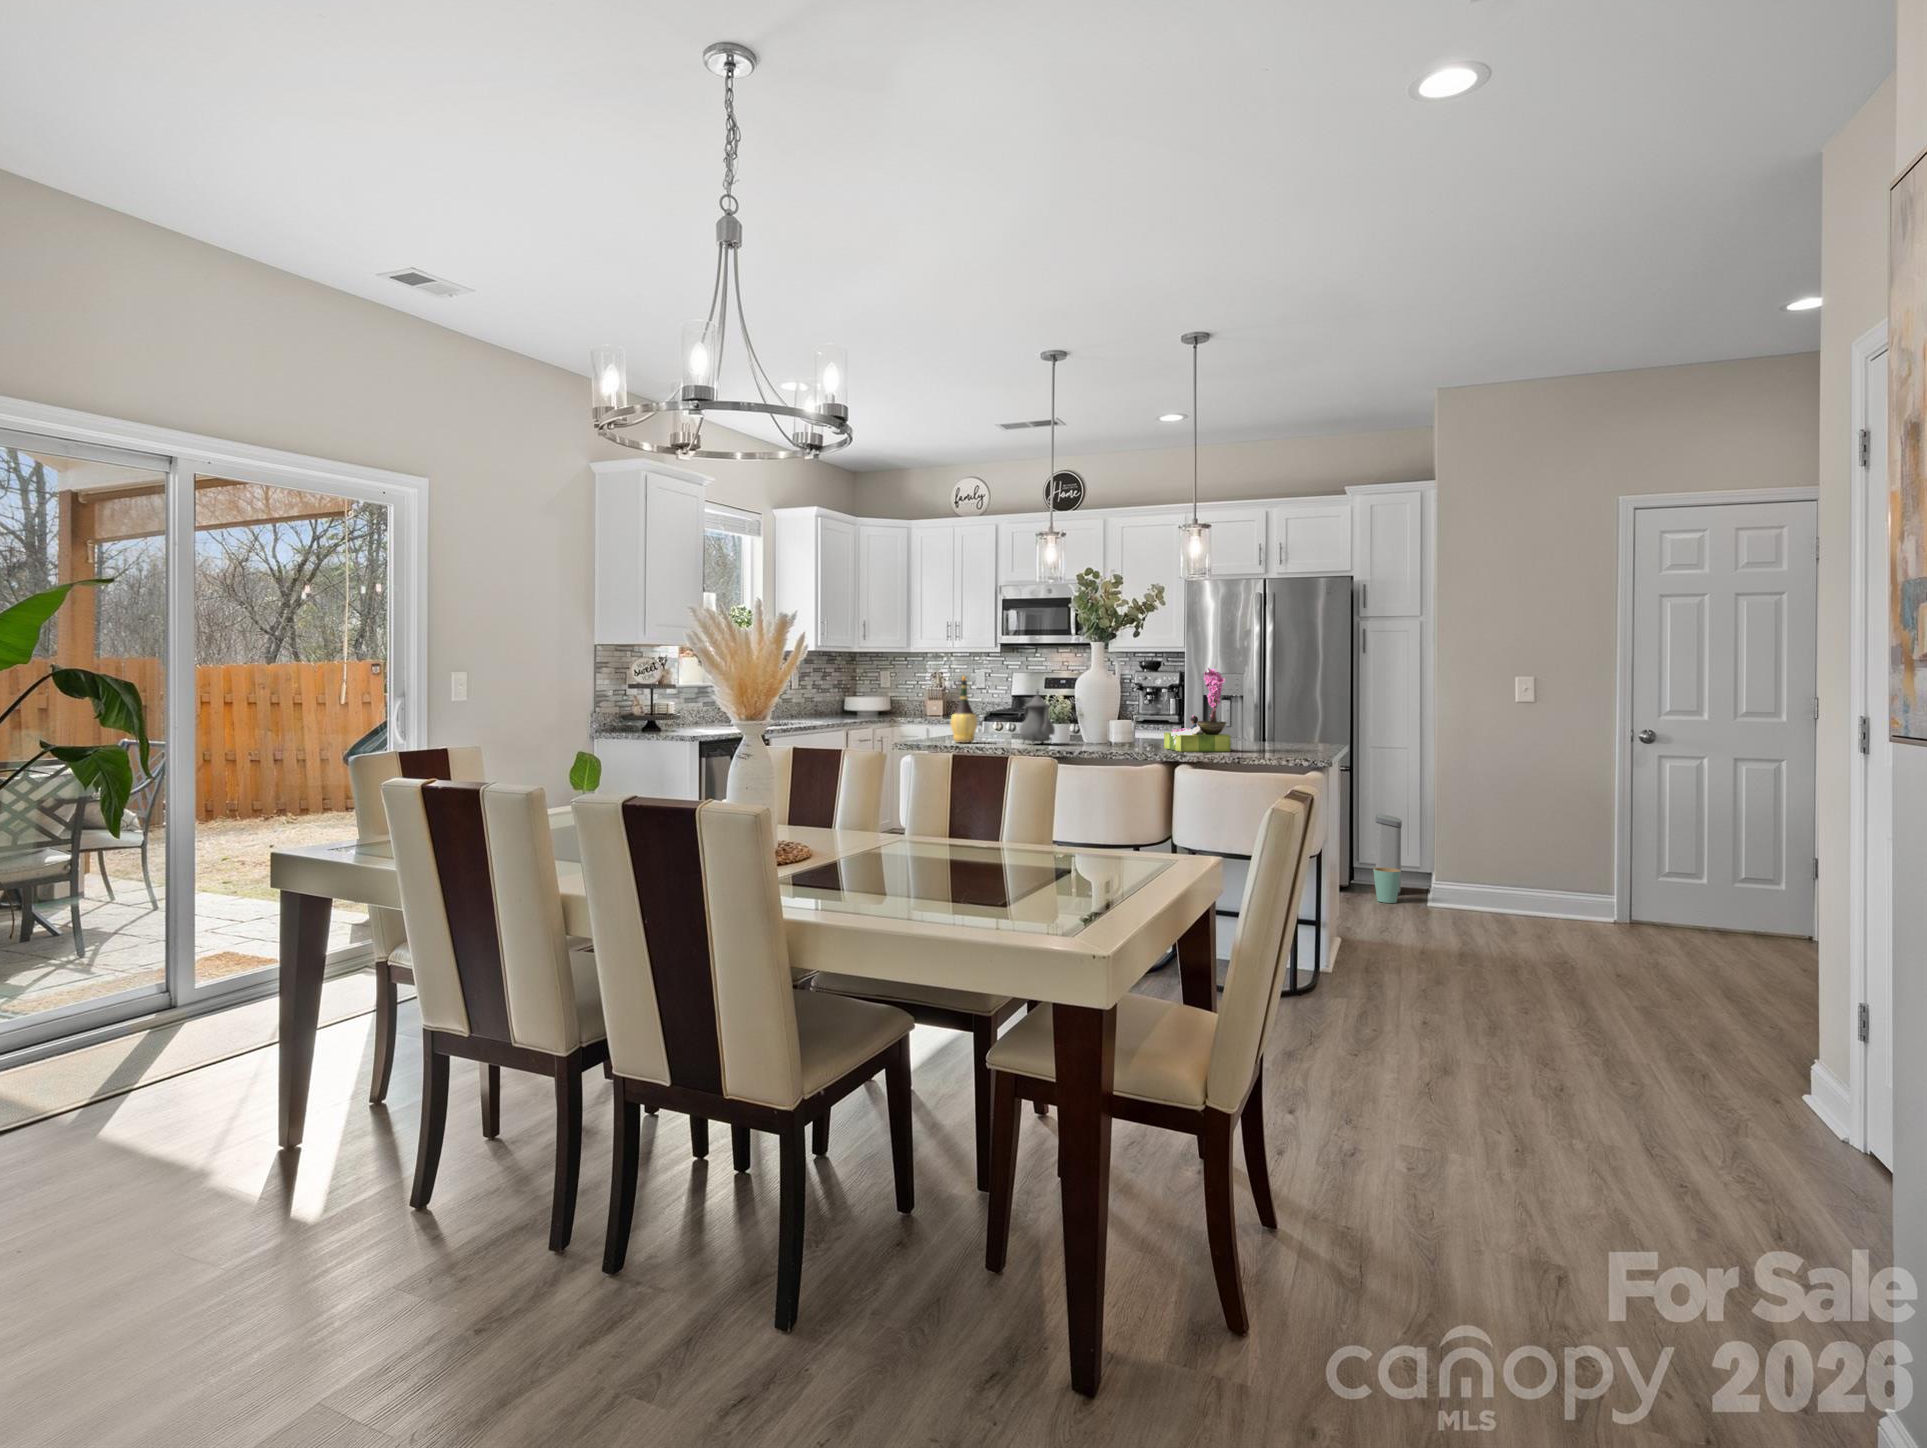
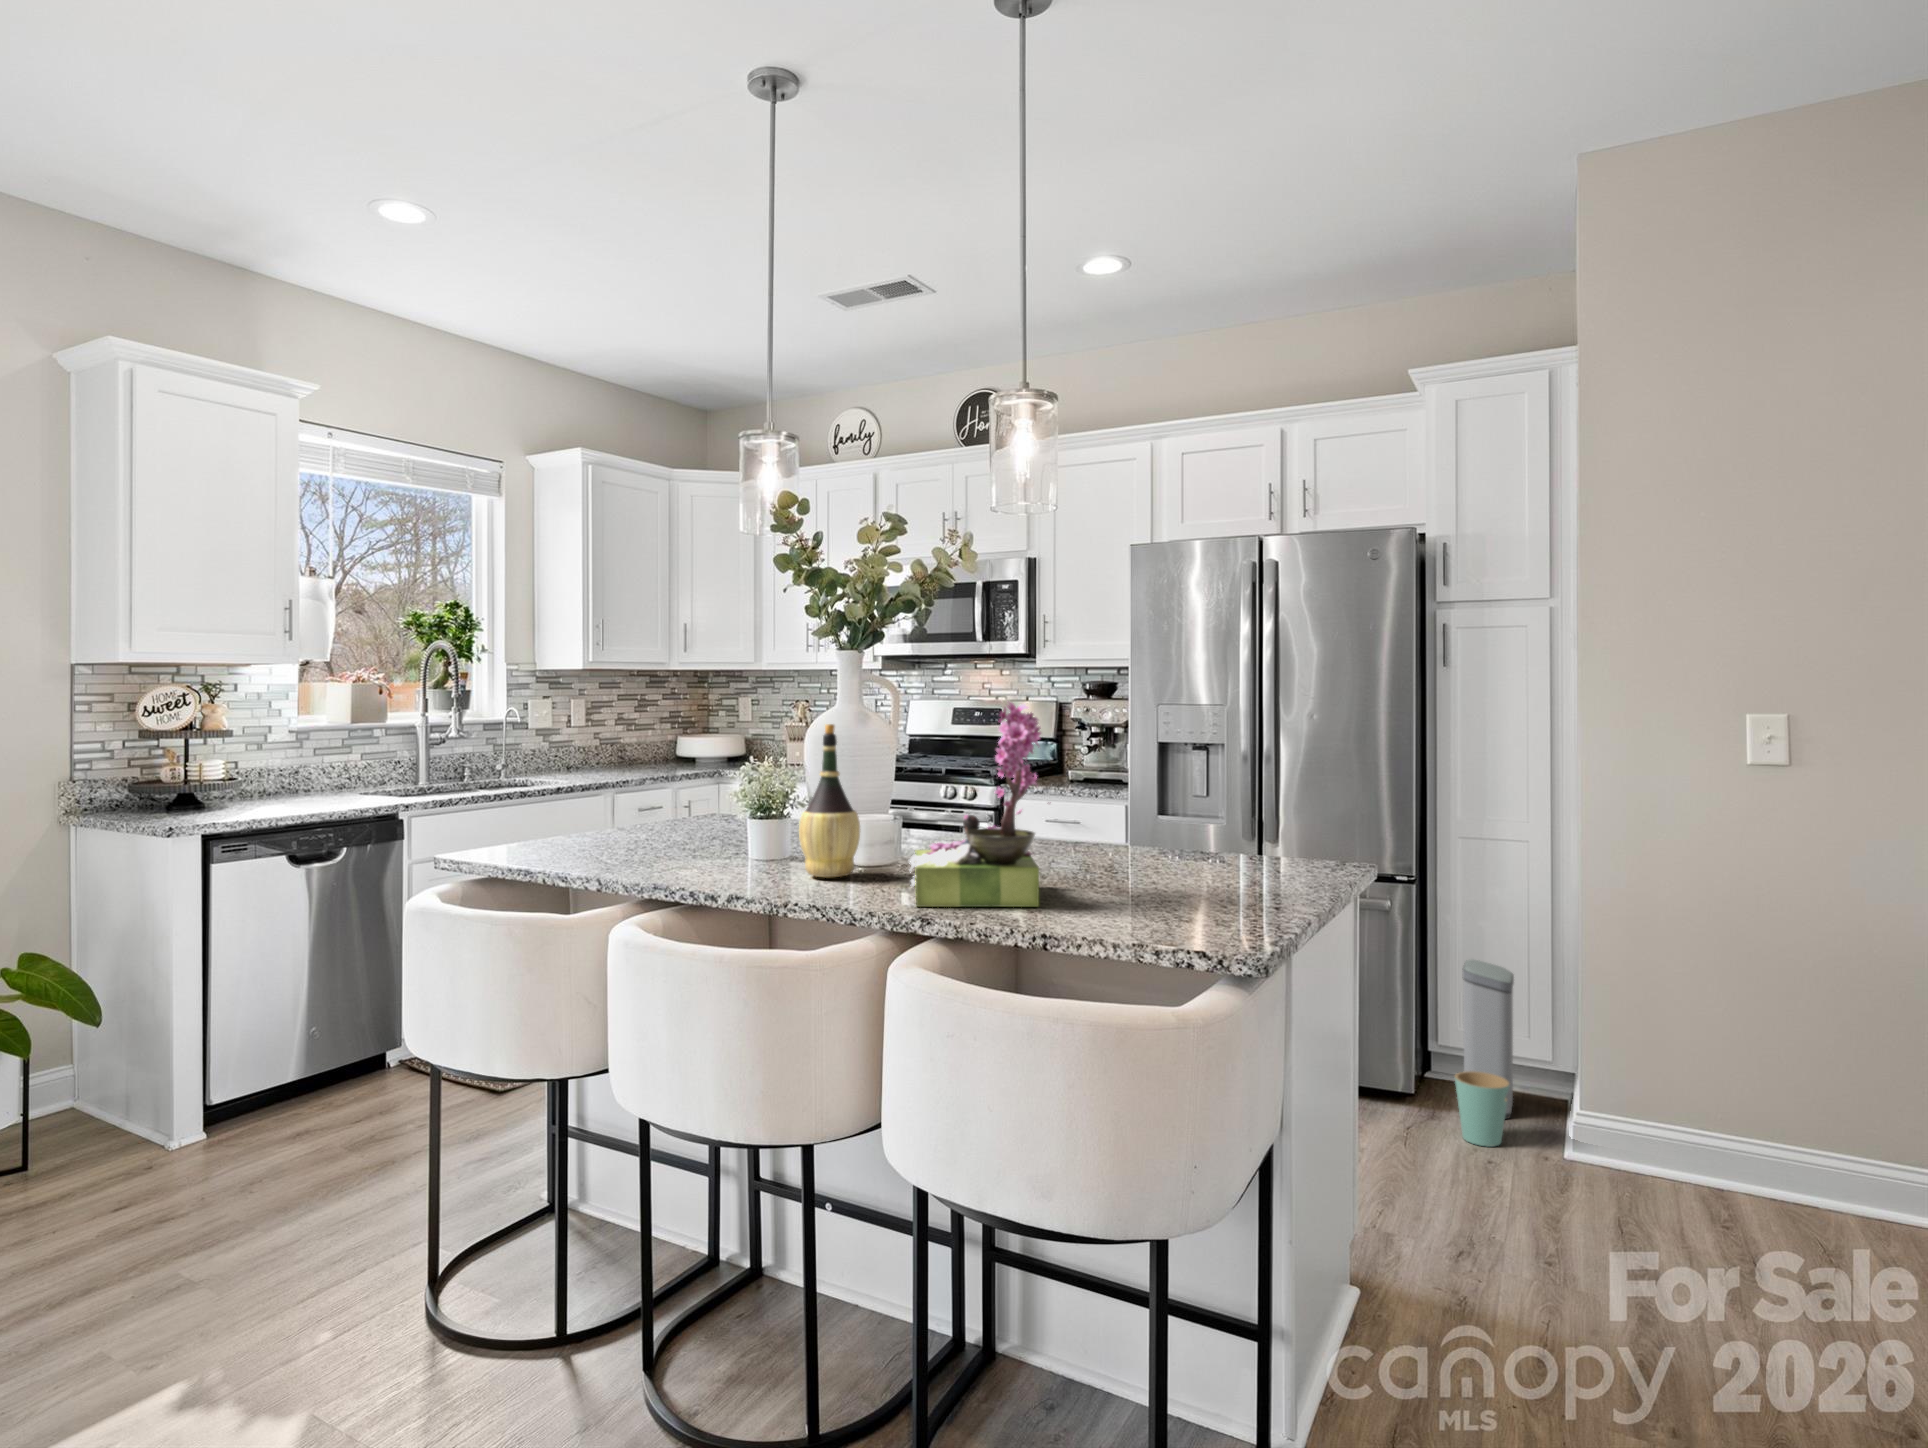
wine bottle: present [951,676,977,743] -> present [799,724,860,877]
teapot: present [1020,690,1055,744] -> none [645,744,720,867]

